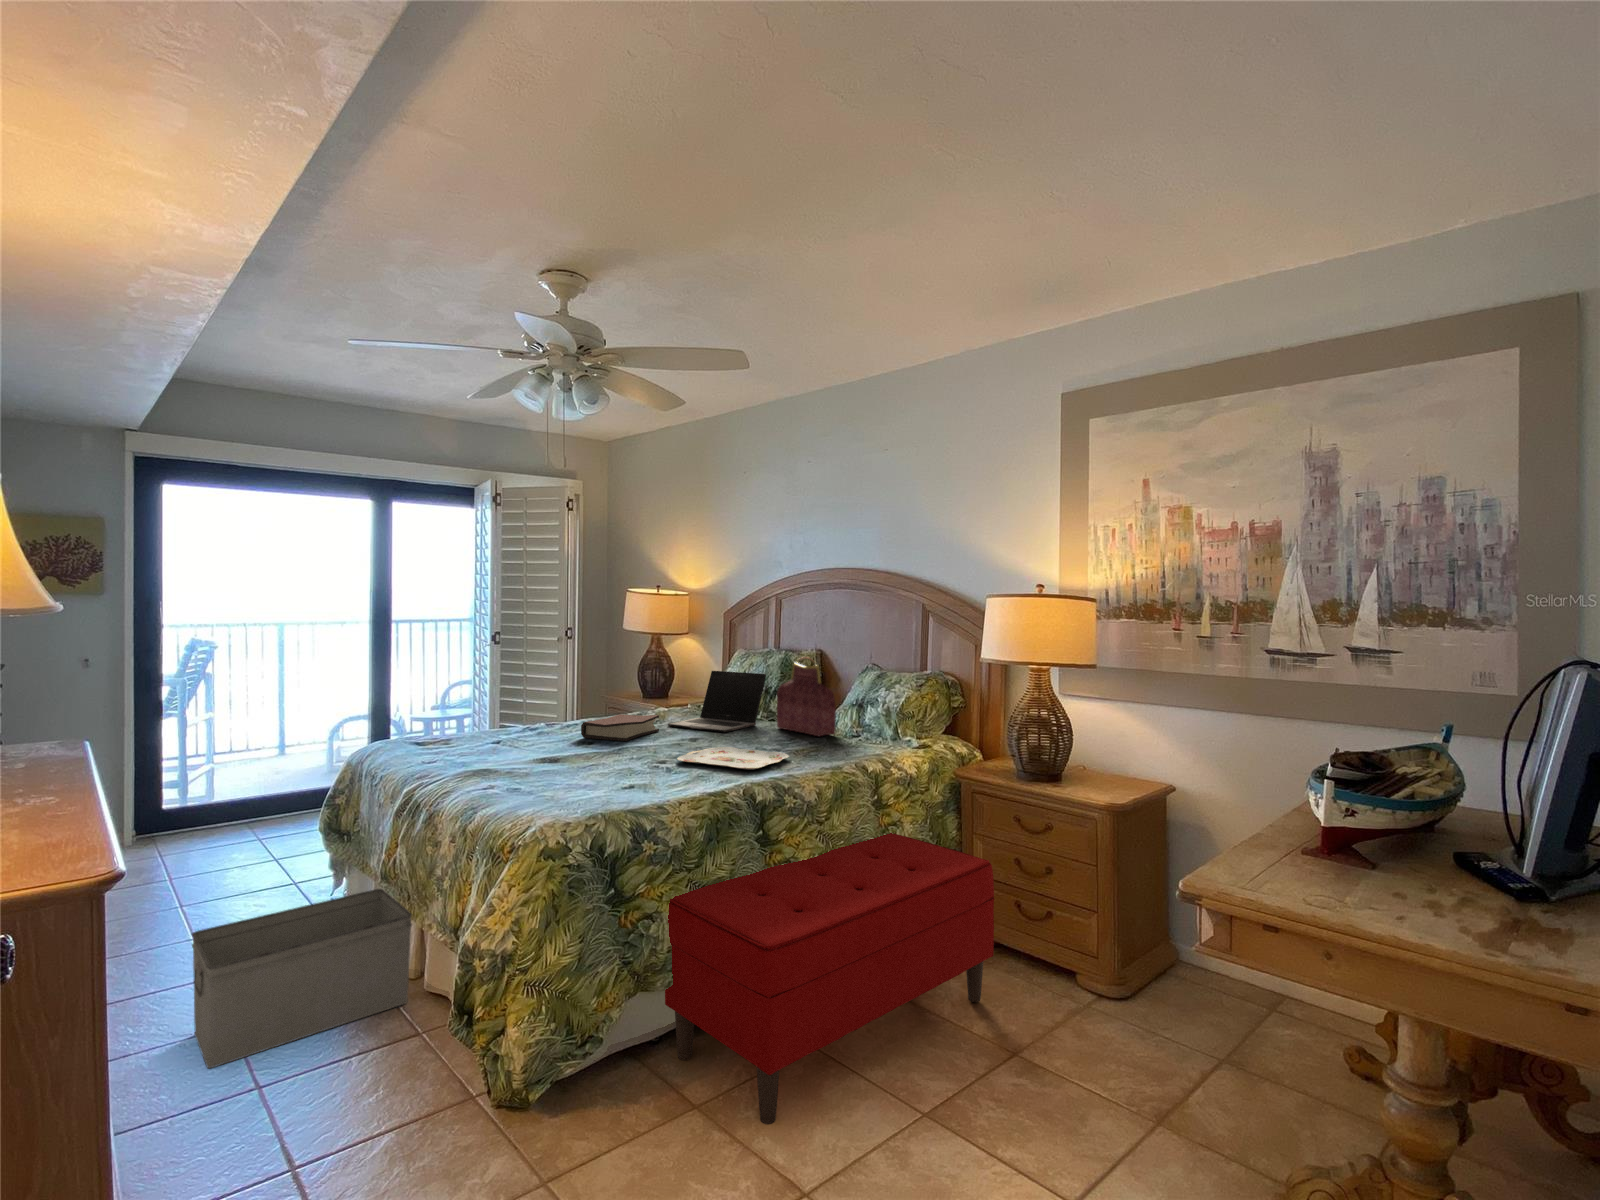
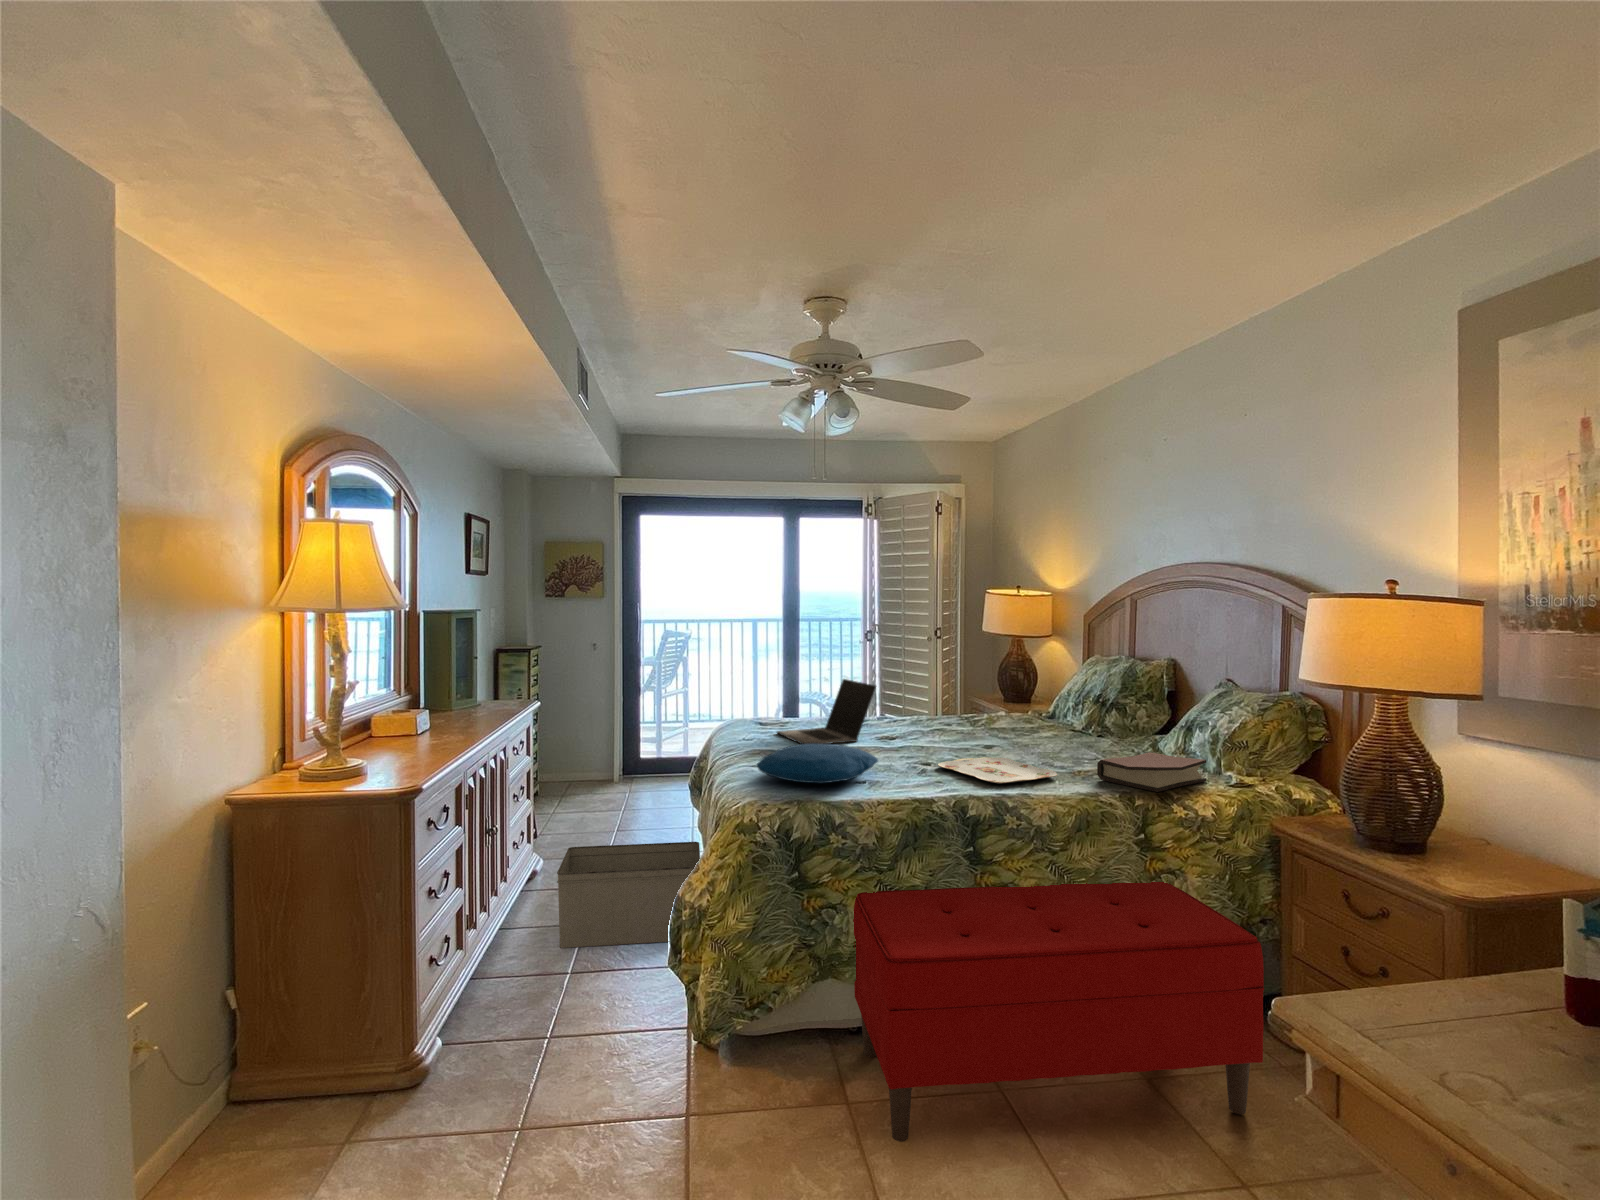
handbag: present [777,657,836,736] -> none [1098,667,1155,759]
laptop: present [668,671,766,732] -> present [777,679,876,744]
hardback book: present [581,714,659,741] -> present [1097,752,1206,792]
pillow: none [514,751,635,794] -> present [757,744,878,783]

